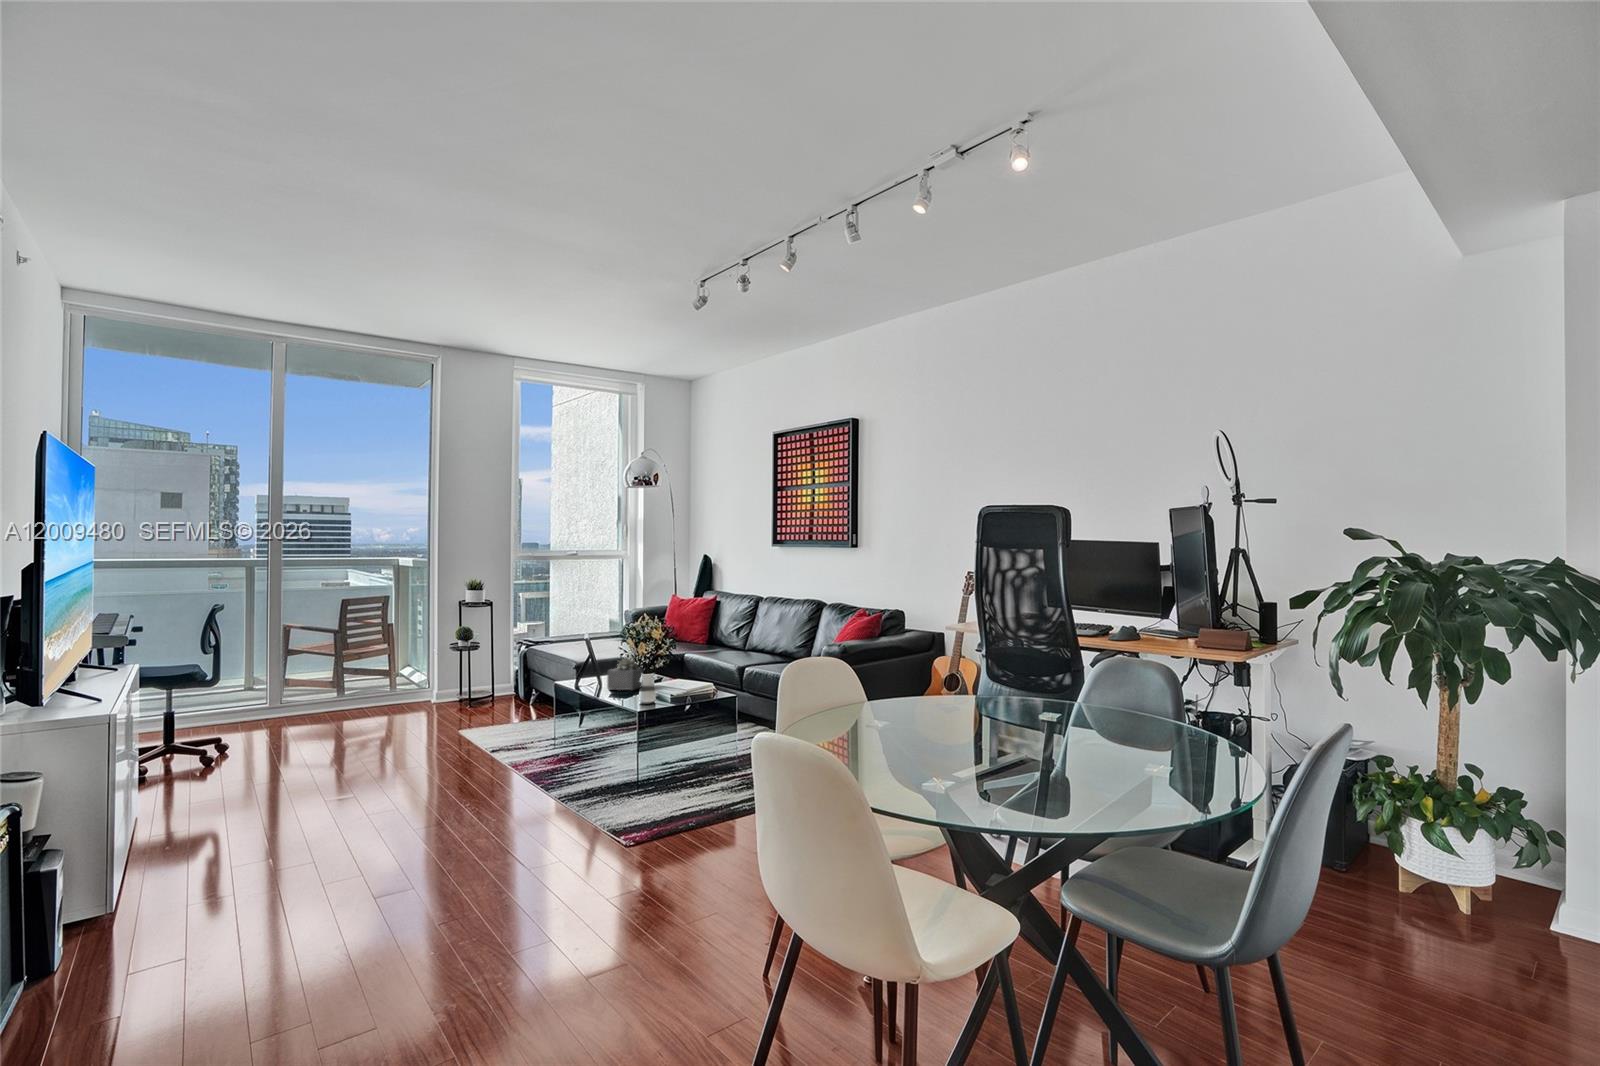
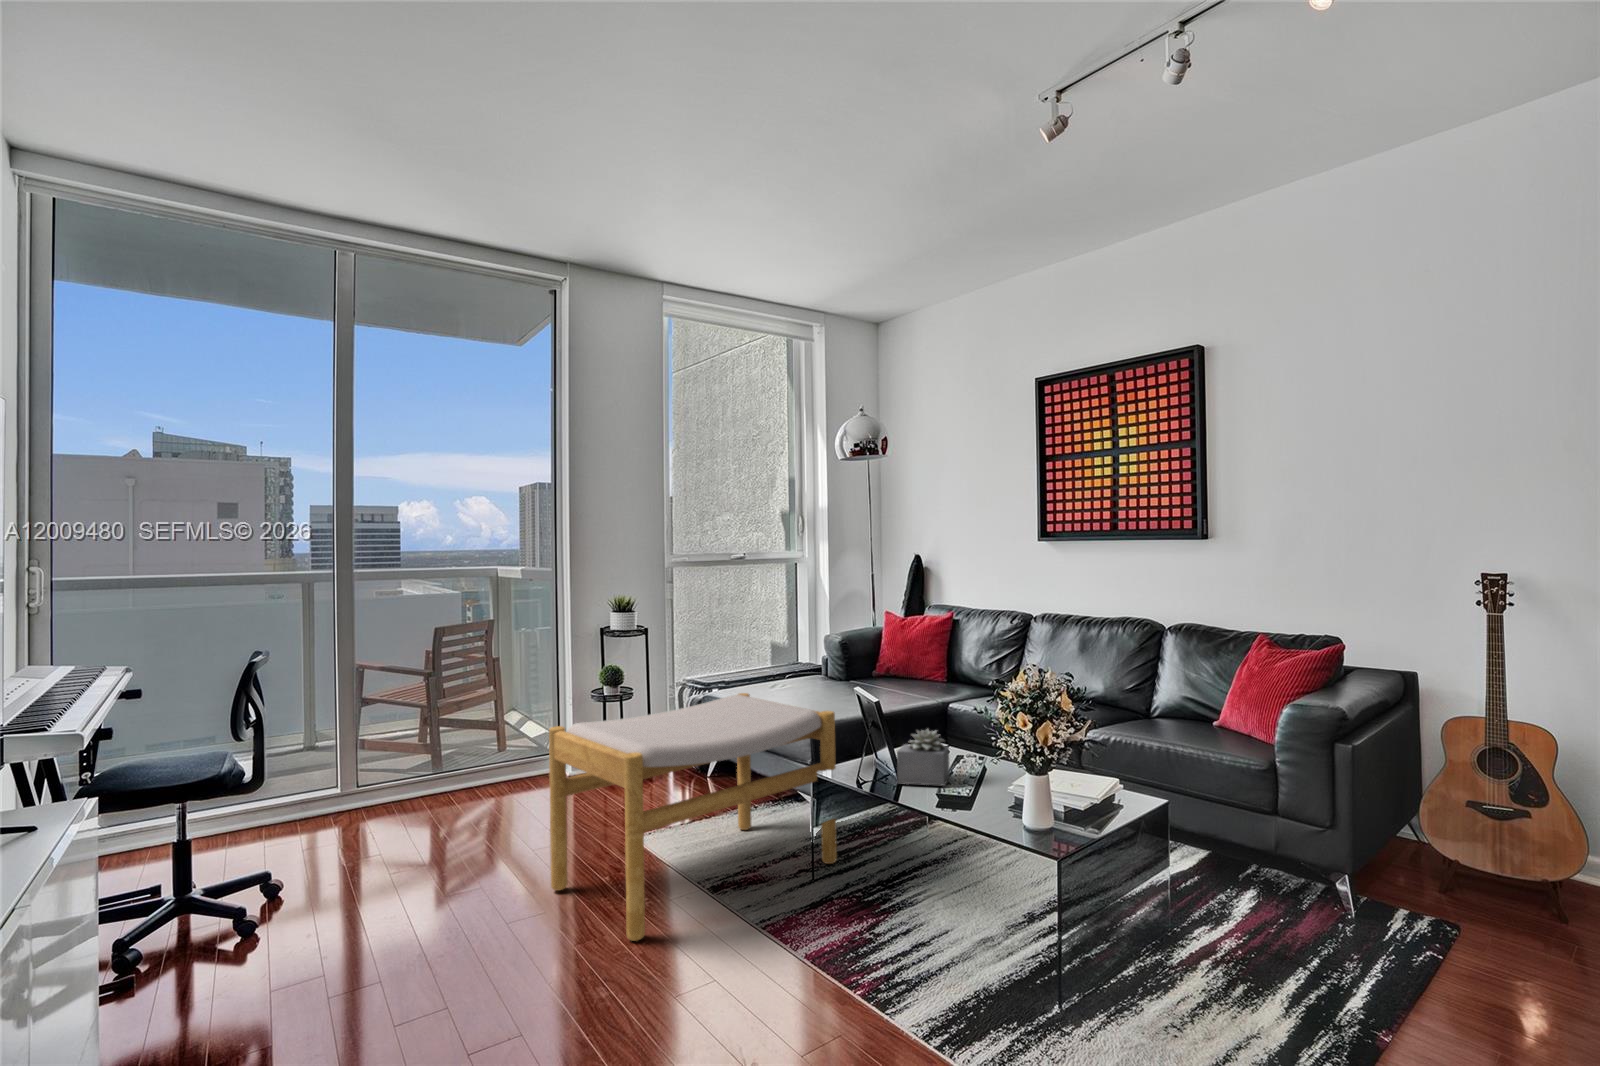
footstool: none [396,641,582,772] -> present [549,693,837,941]

